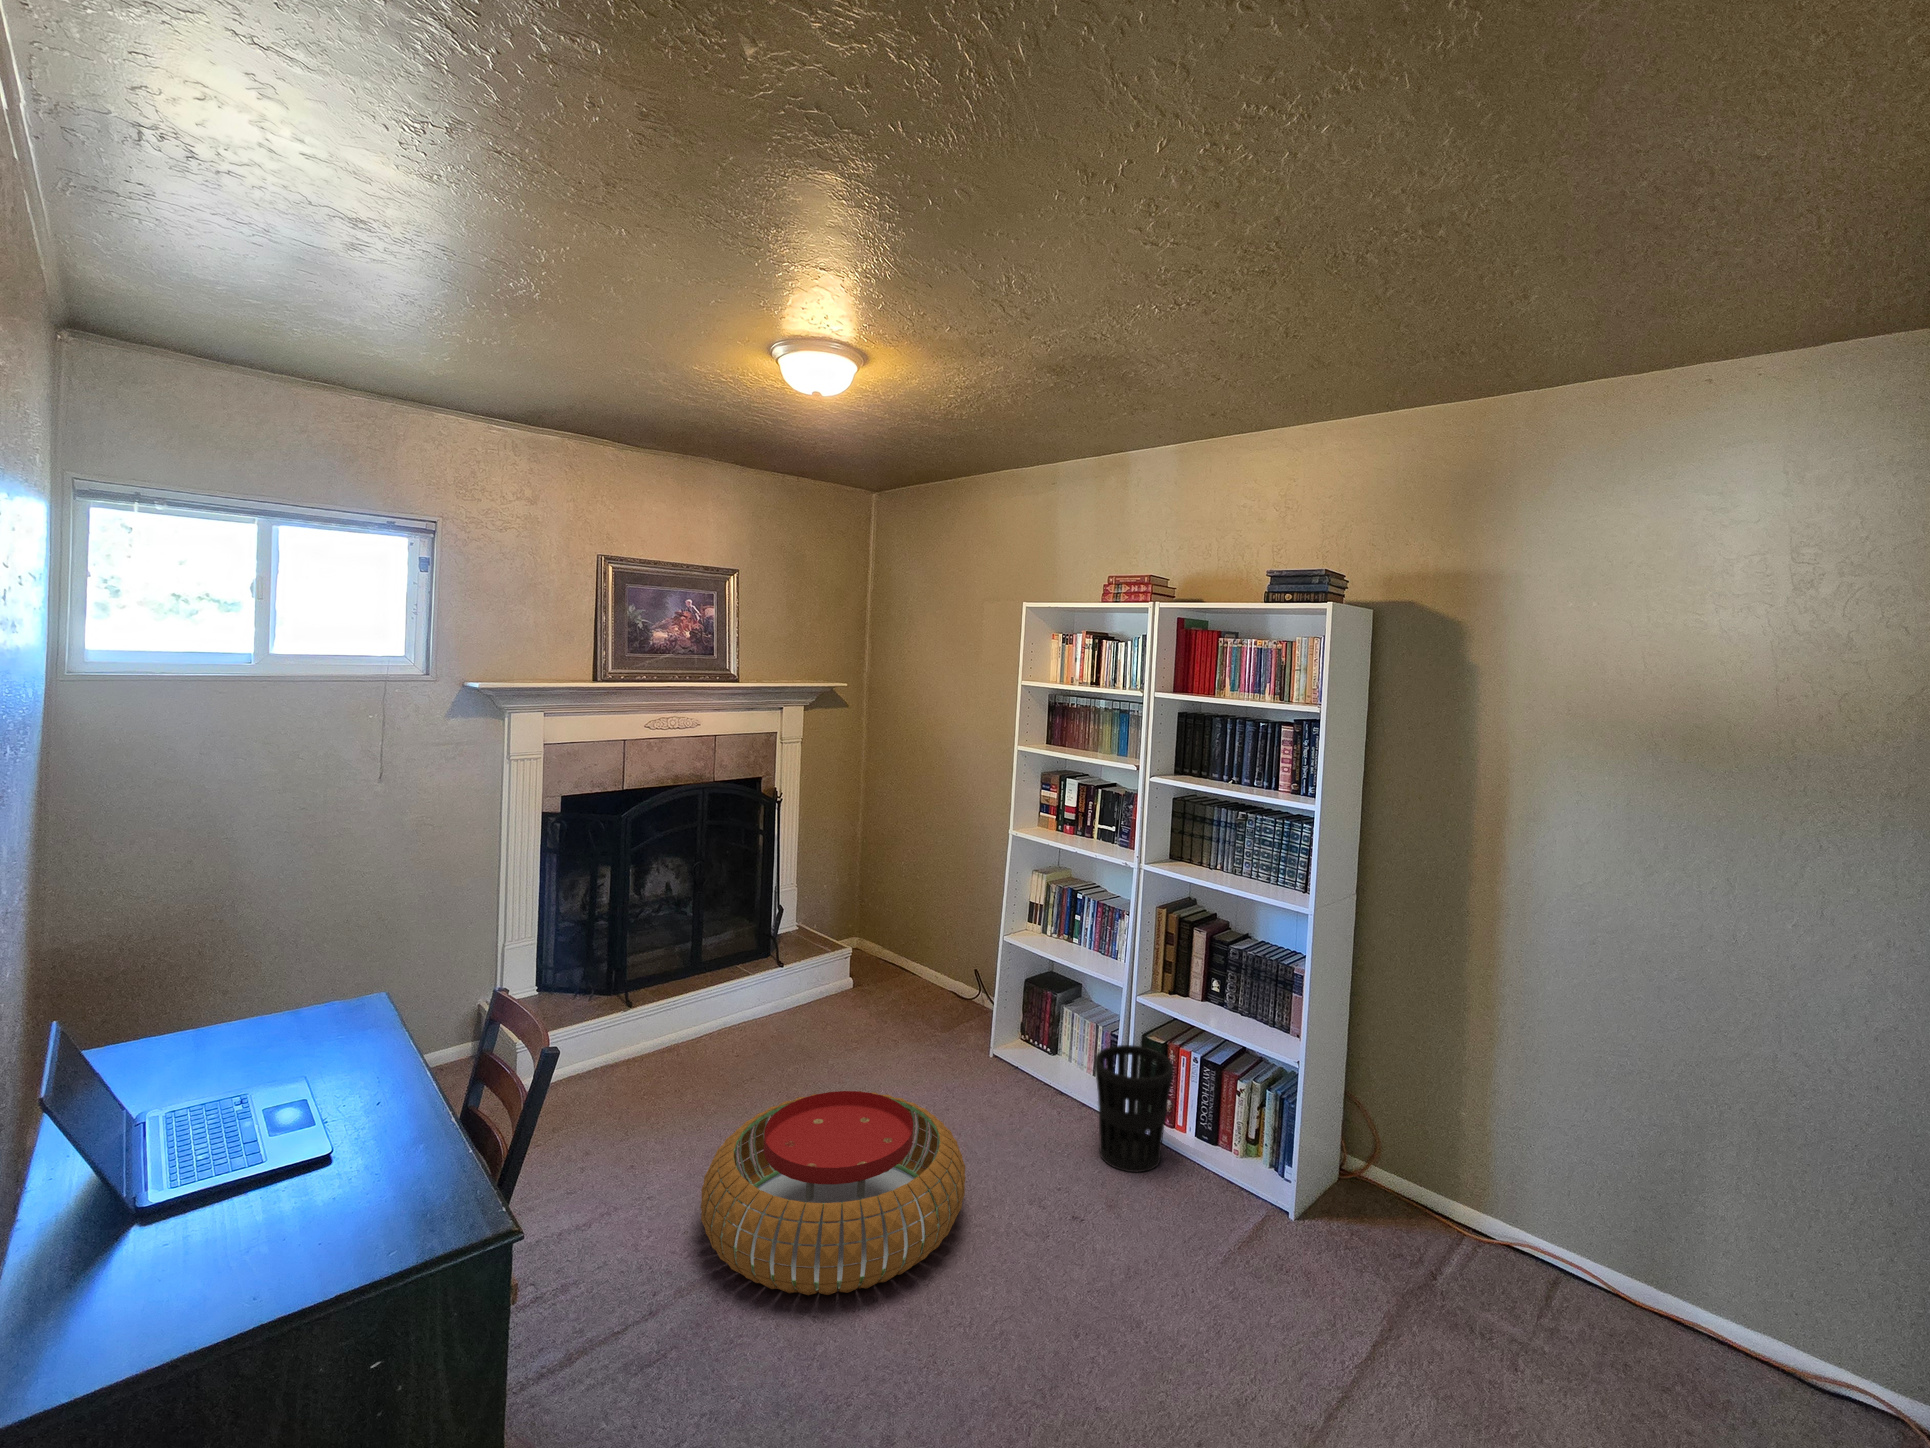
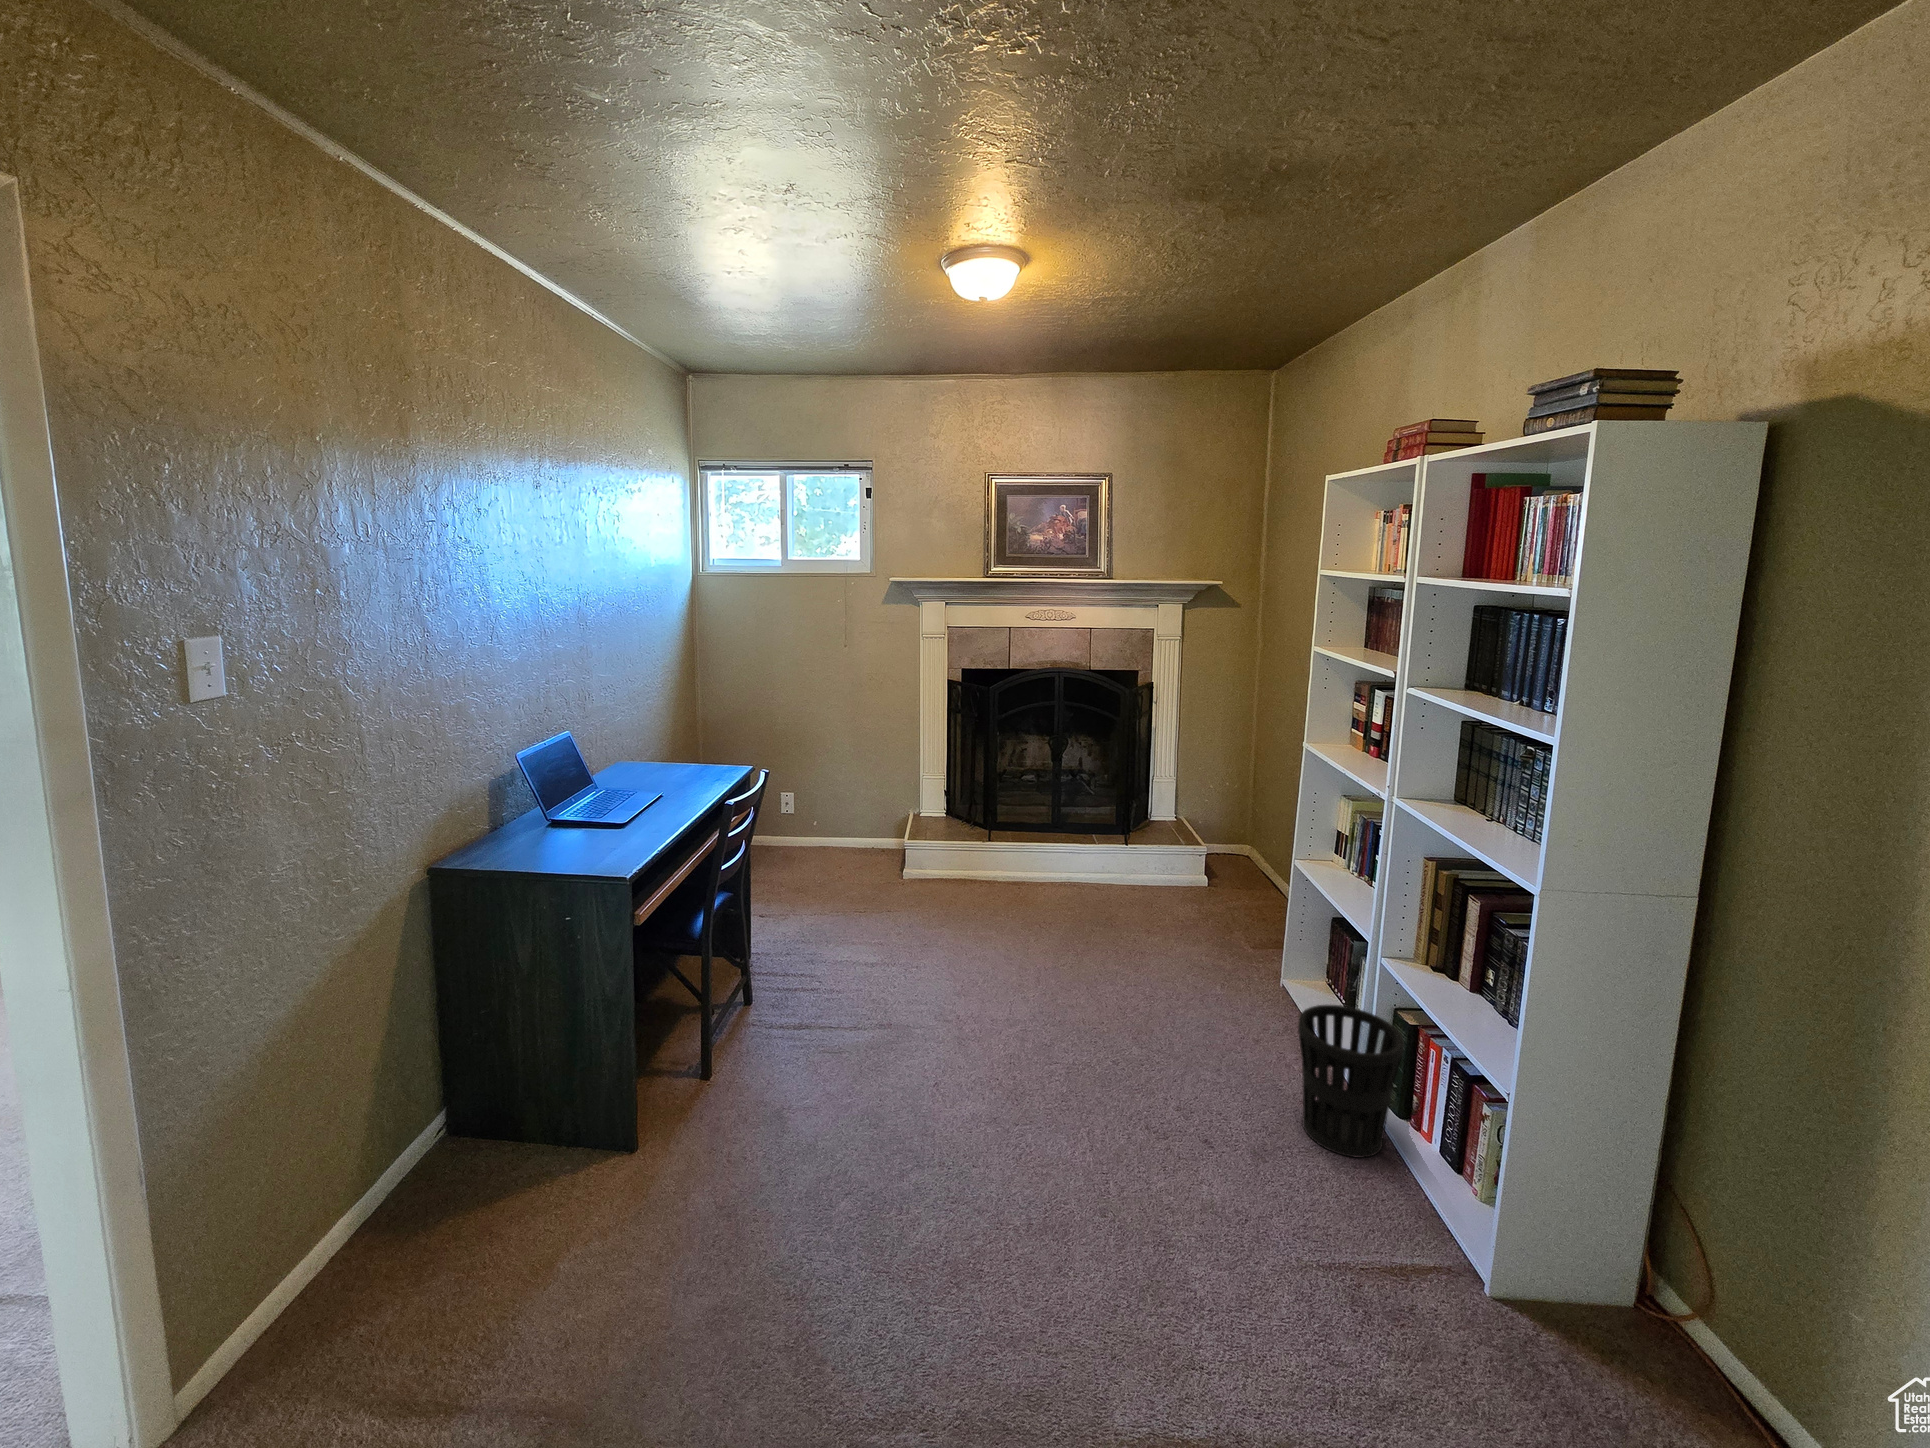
pouf: present [701,1091,966,1295] -> none [896,944,1124,1109]

